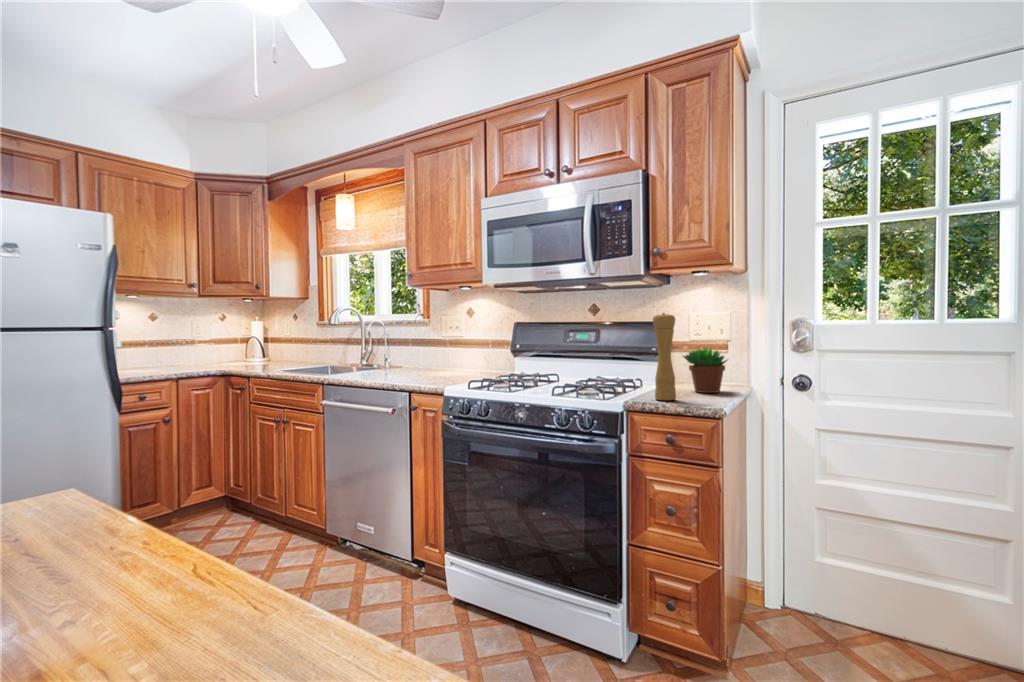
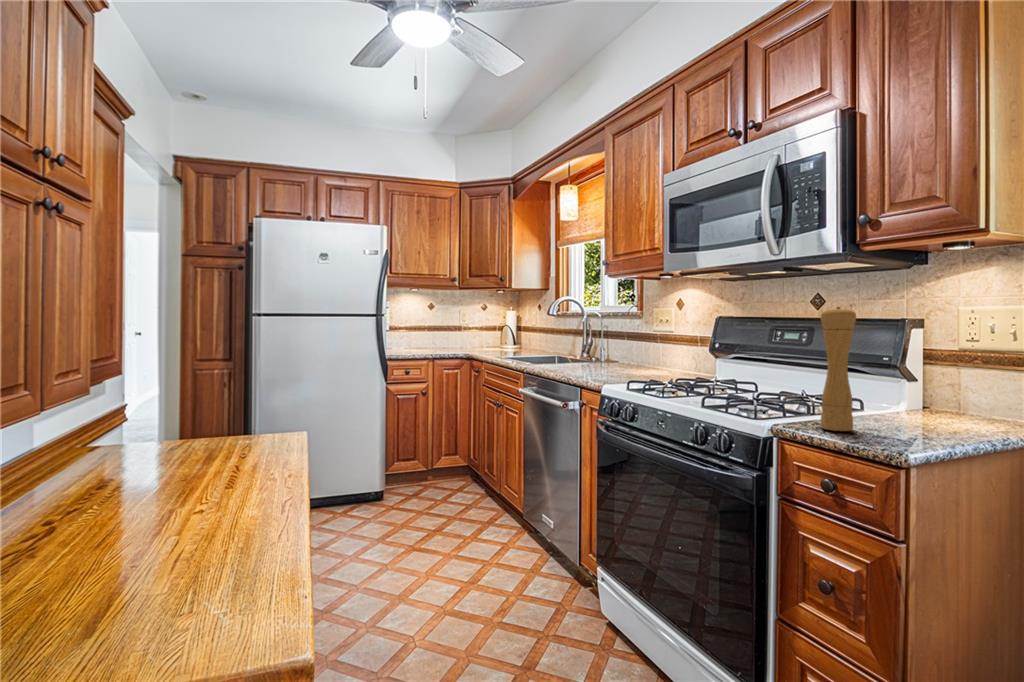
succulent plant: present [683,348,727,393] -> none [900,358,981,428]

